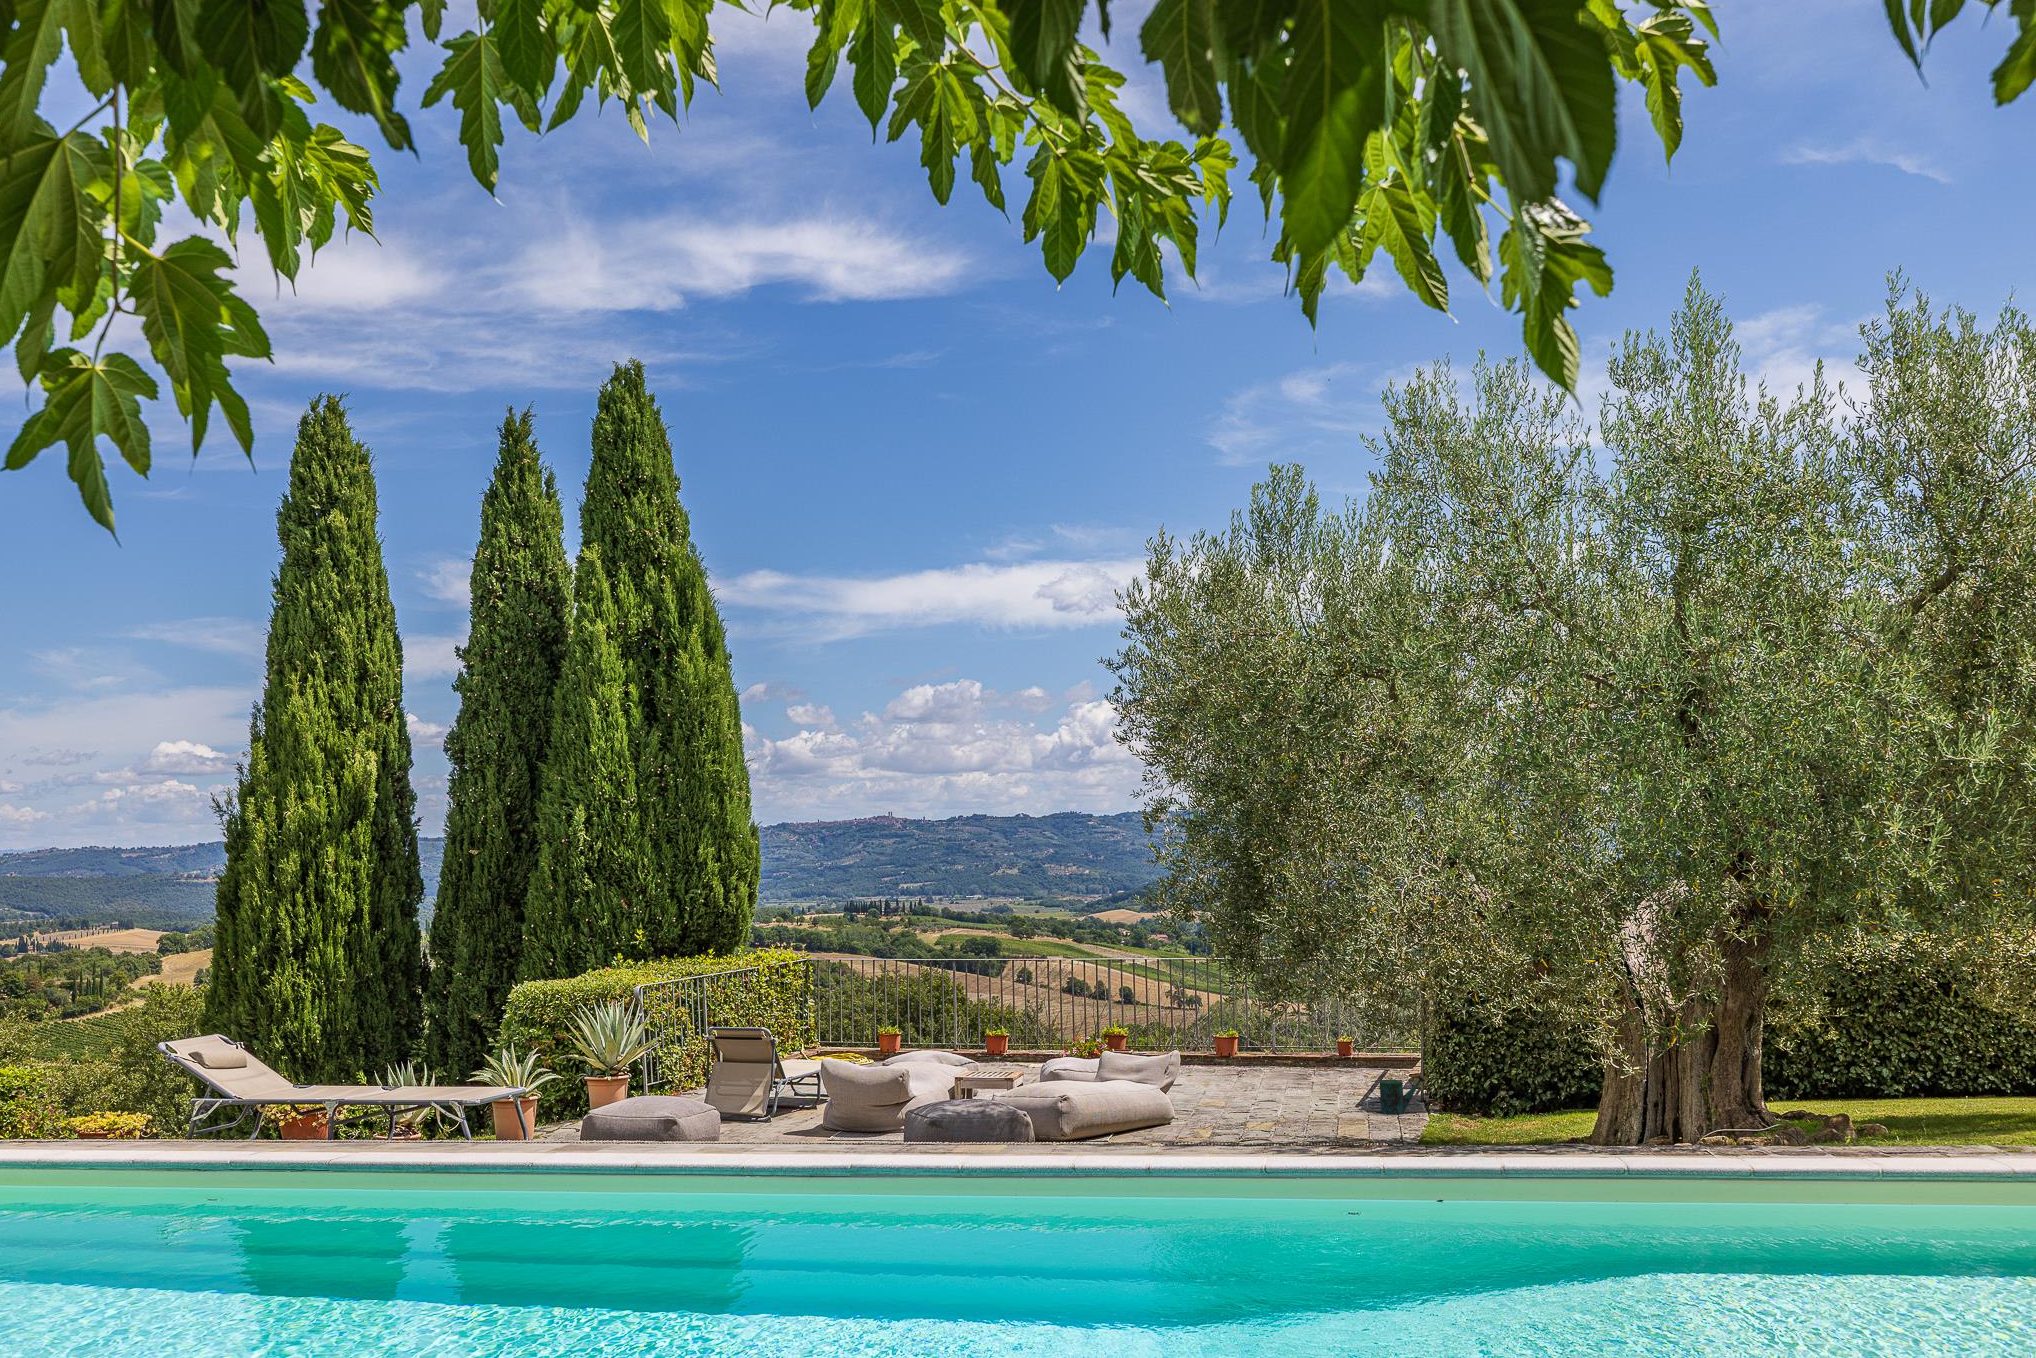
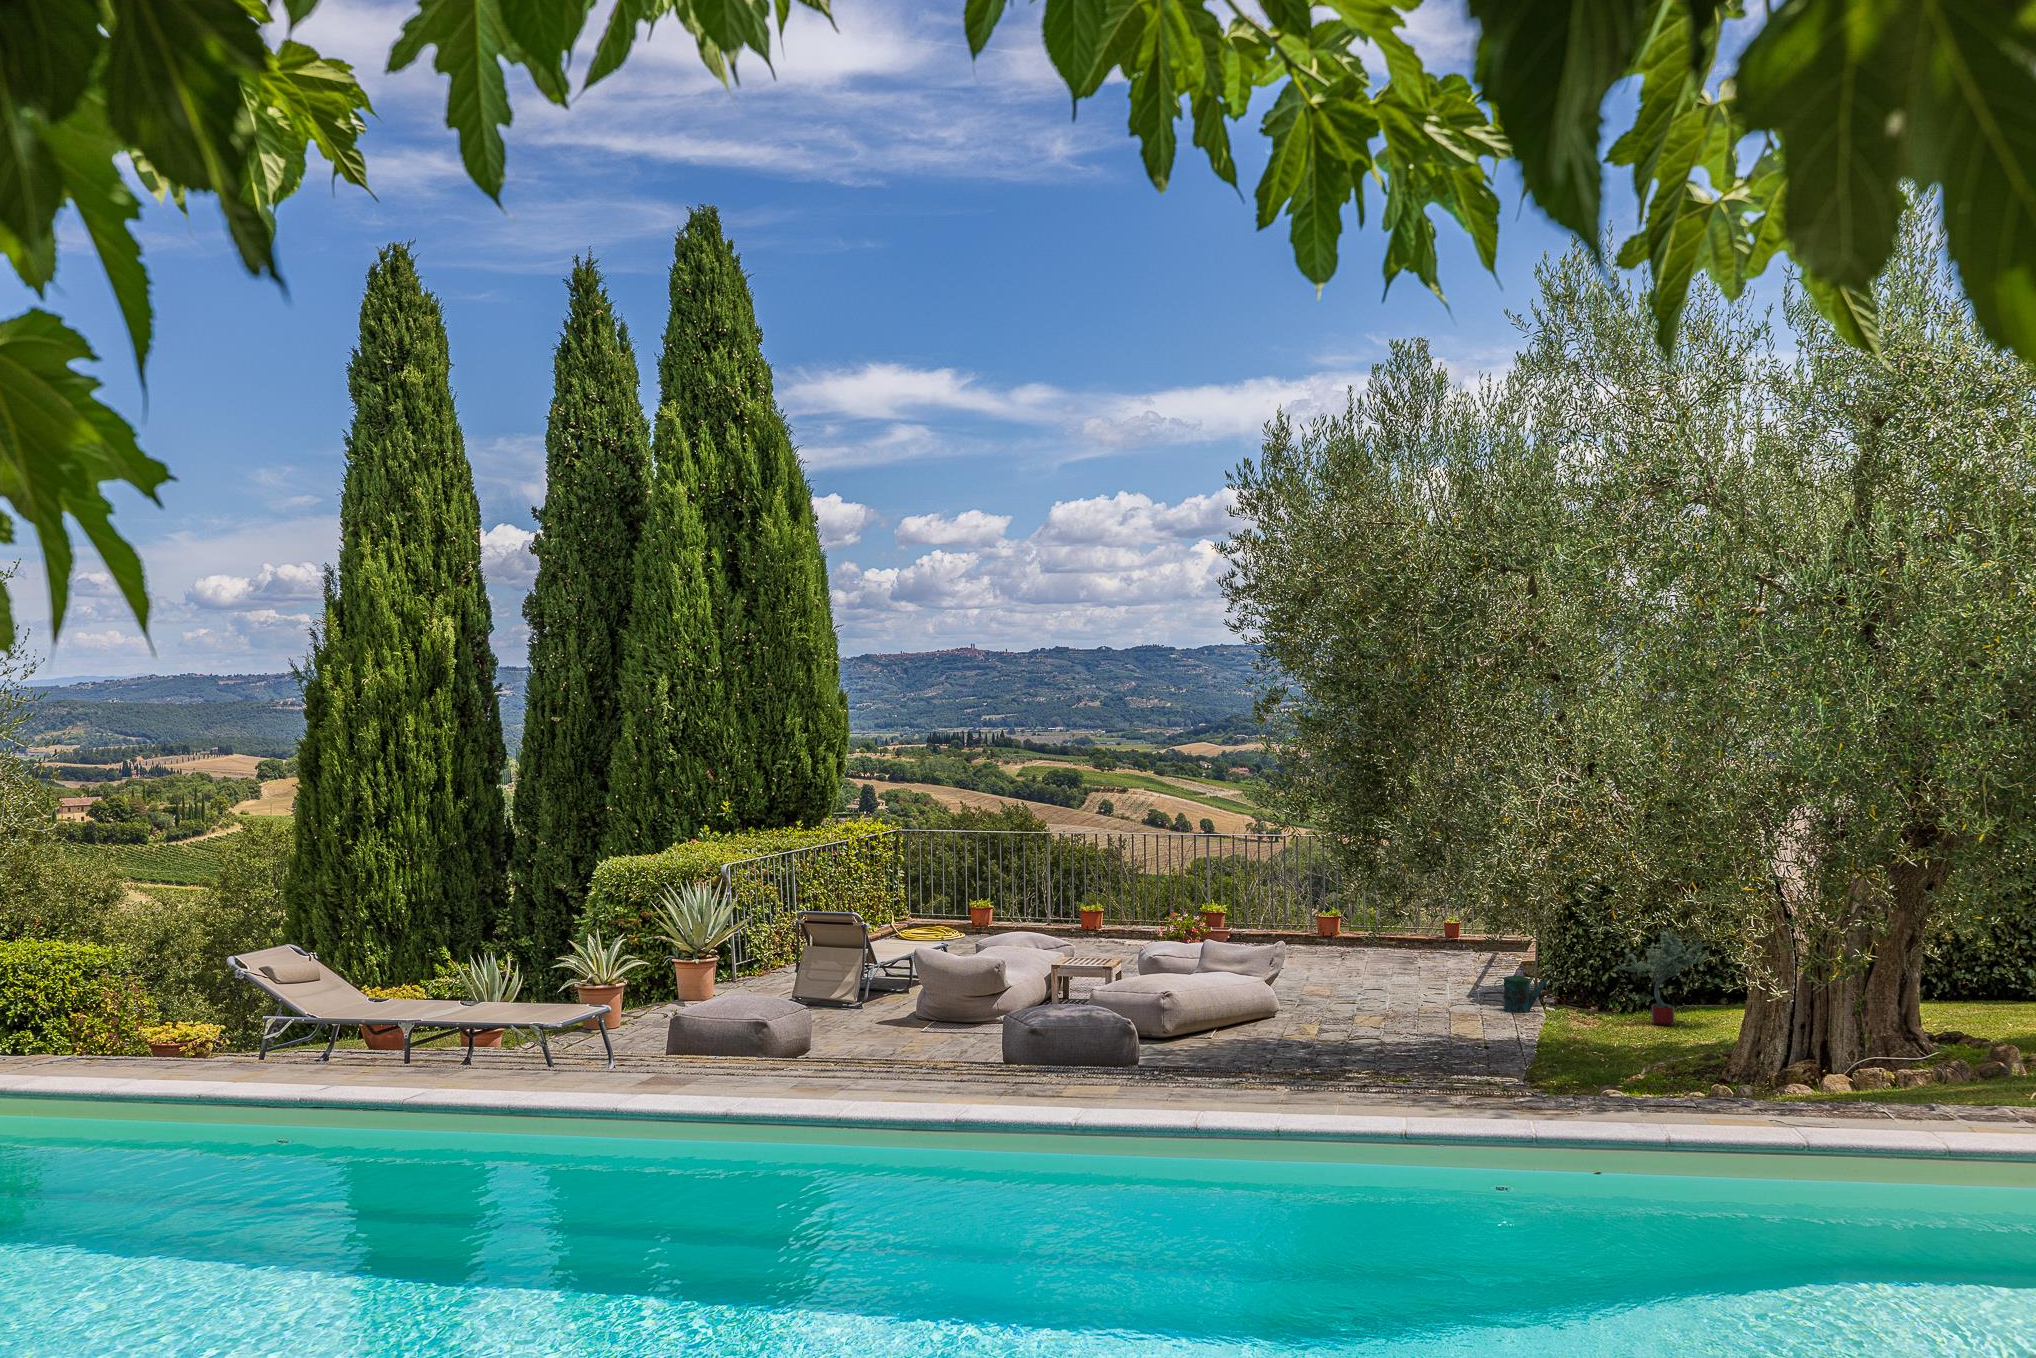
potted tree: none [1478,1020,1562,1122] -> present [1616,927,1708,1026]

